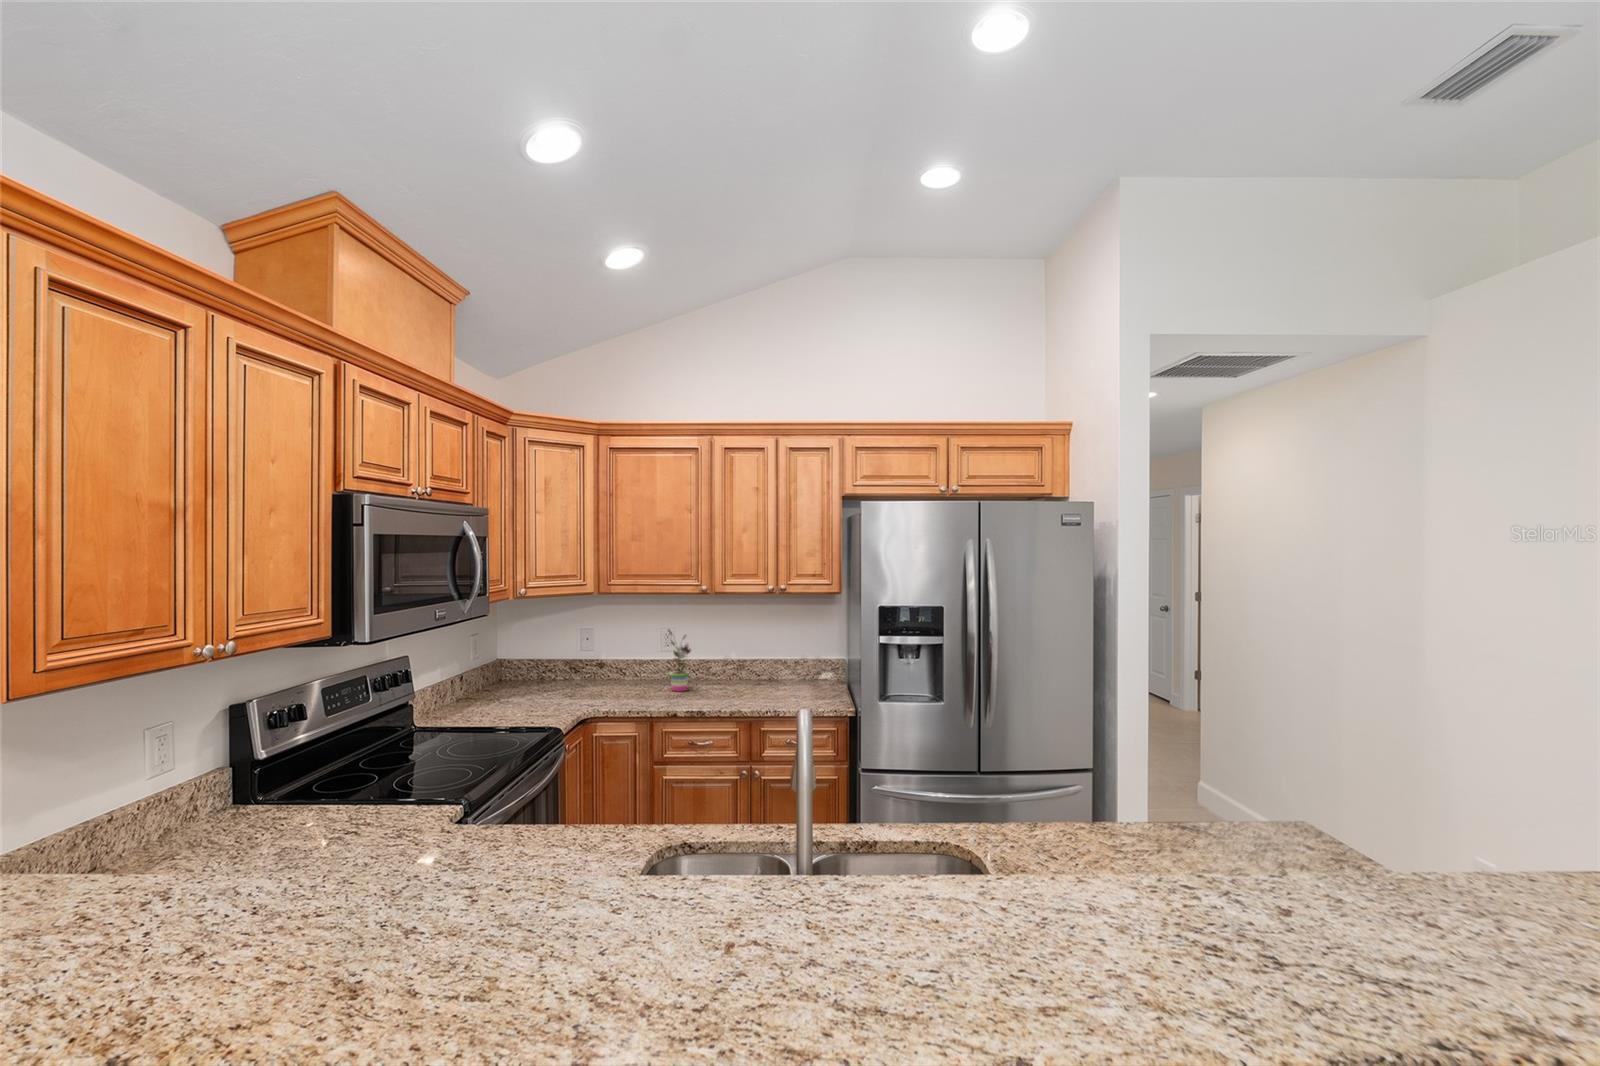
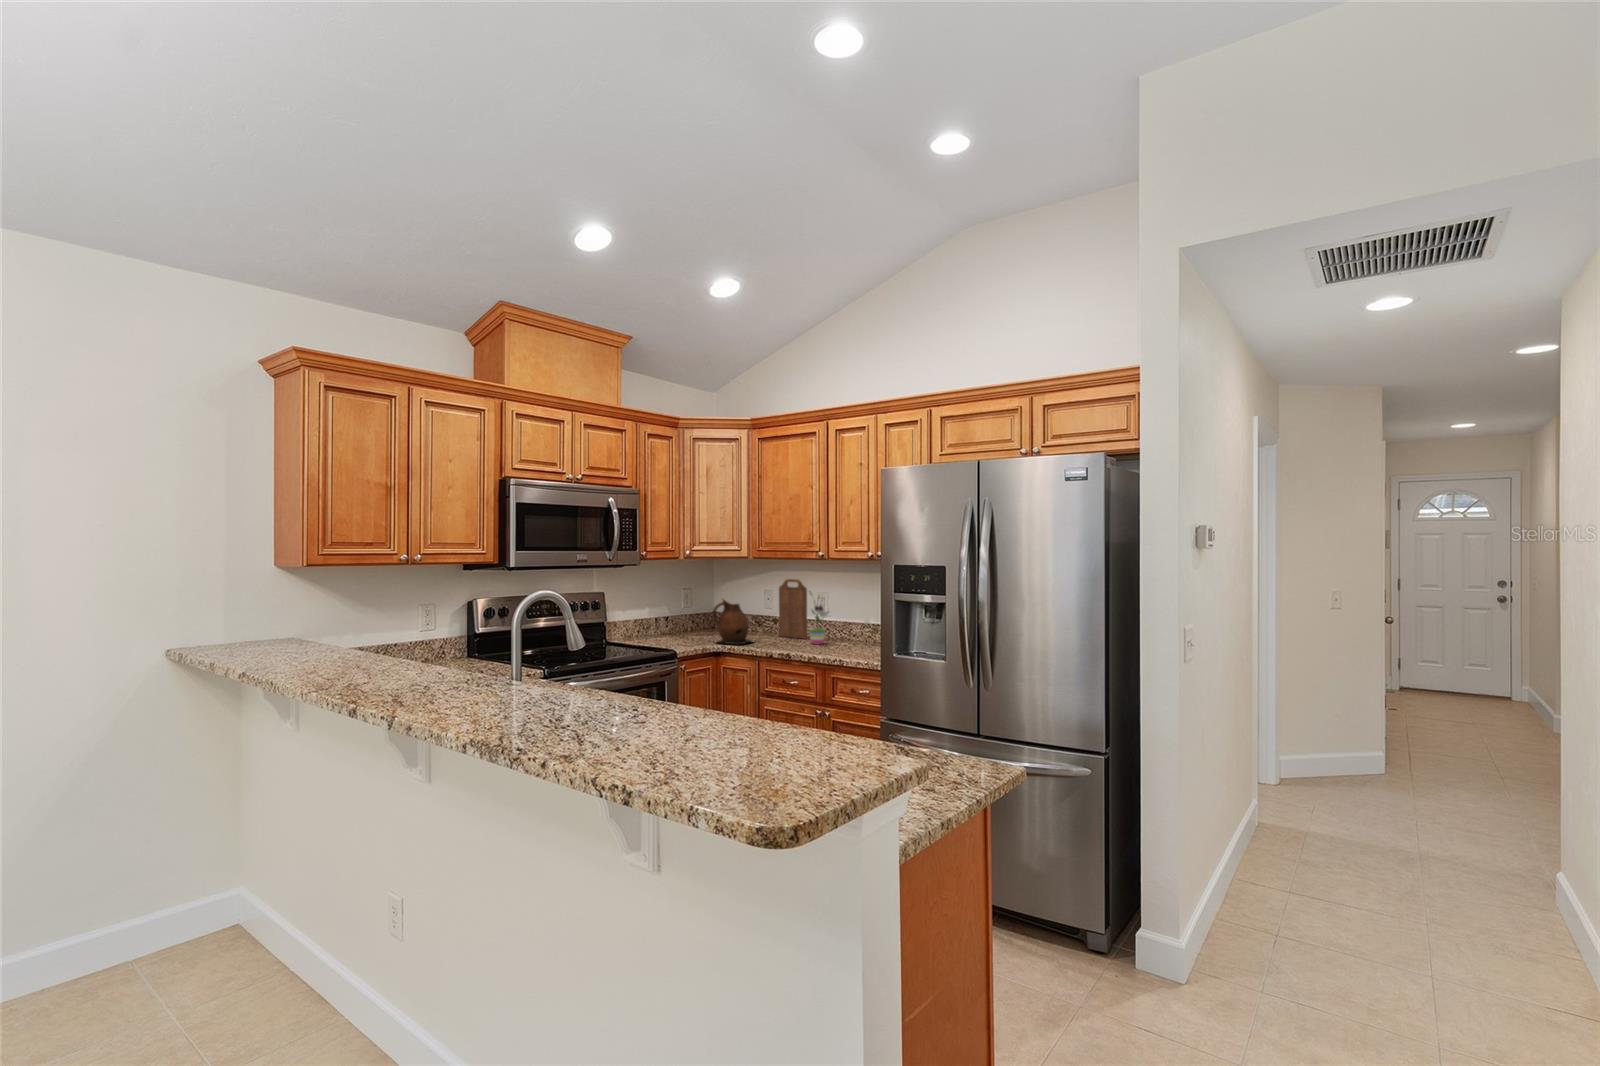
cutting board: none [610,615,650,684] -> present [779,579,807,639]
ceramic pitcher: none [565,648,611,707] -> present [713,599,752,644]

